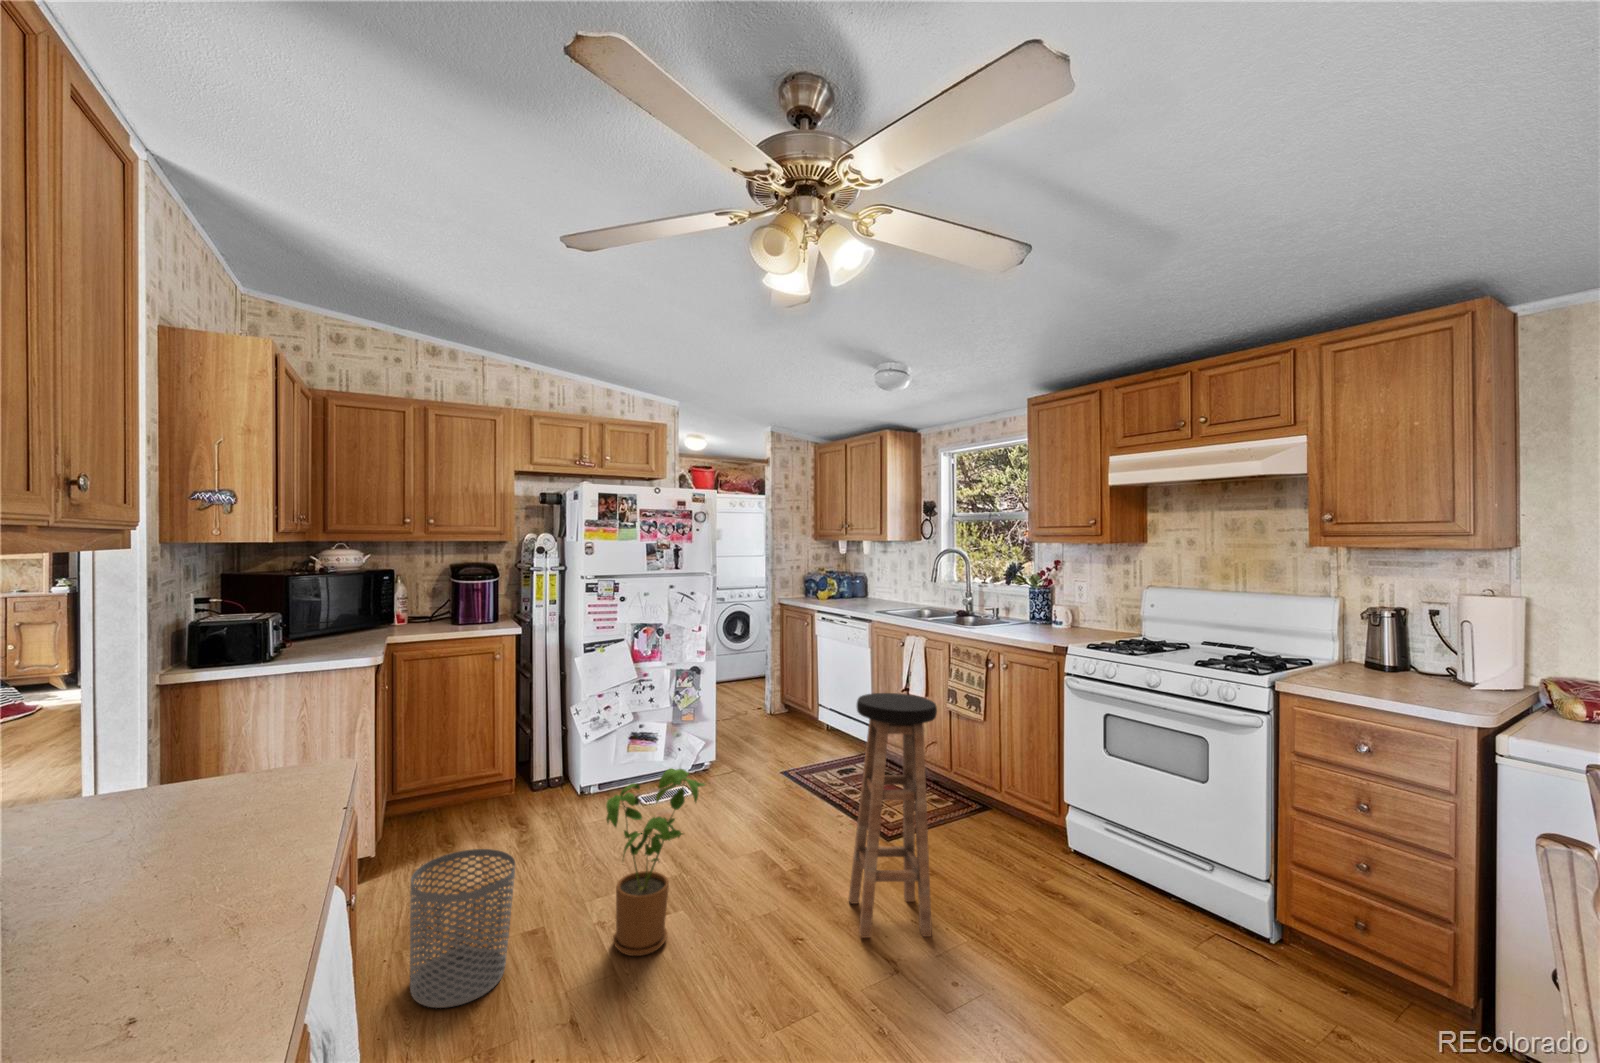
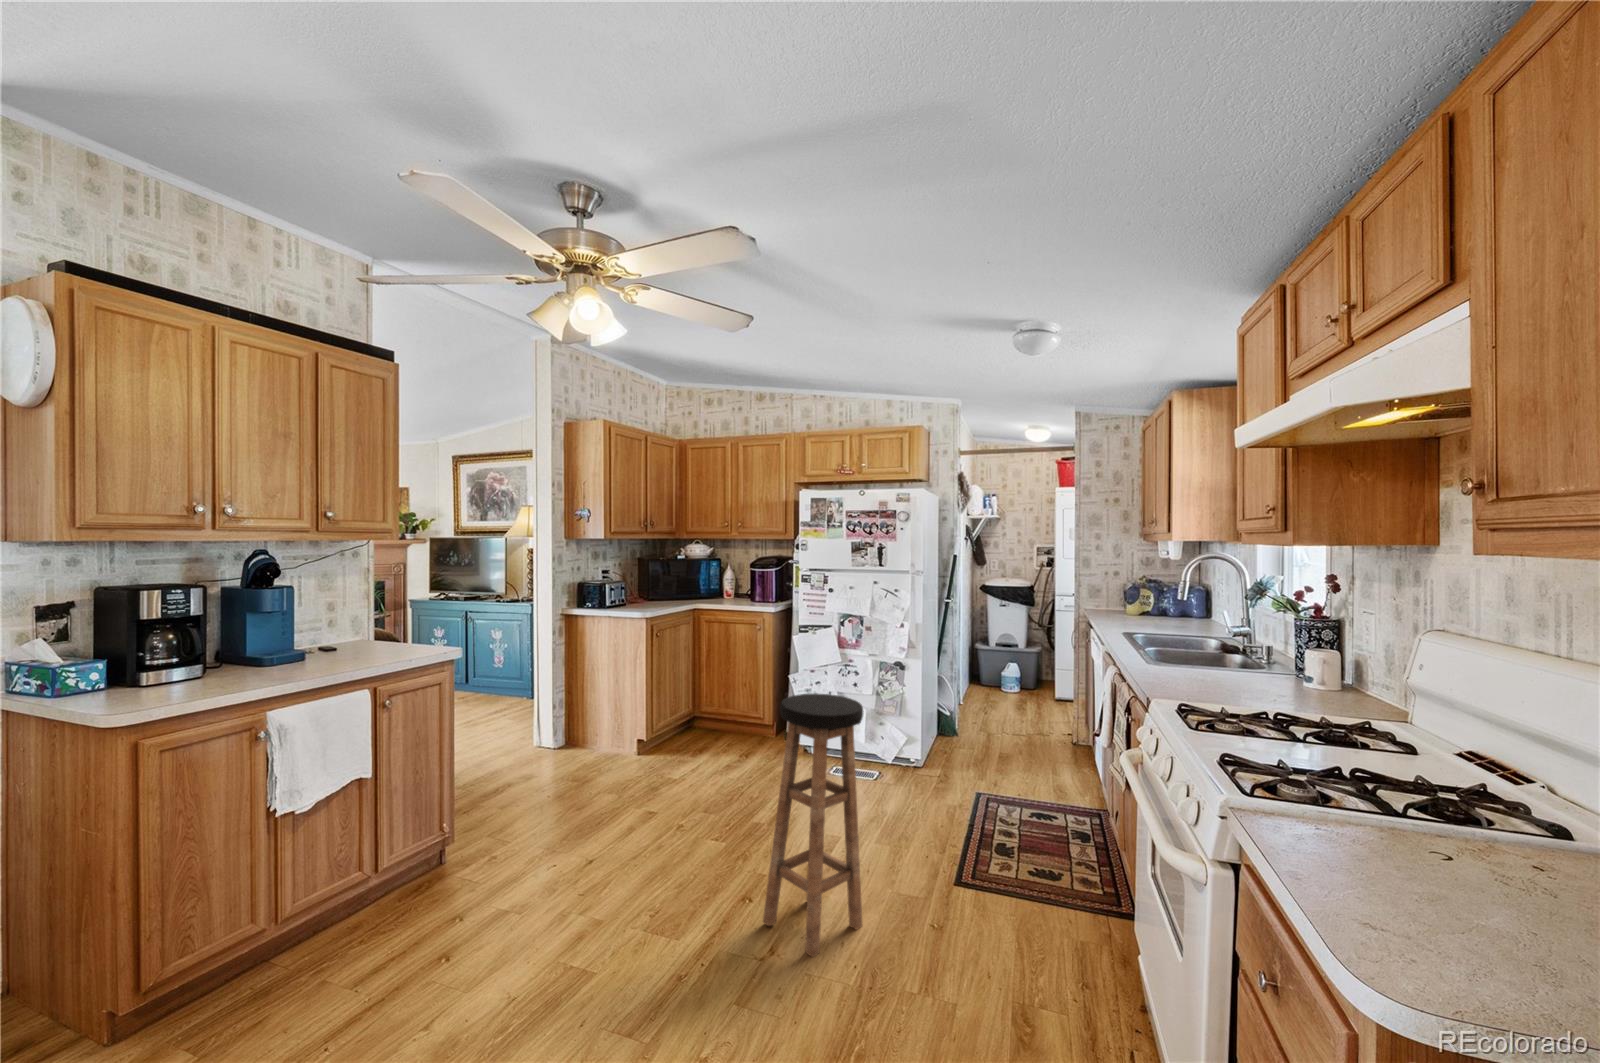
house plant: present [606,768,705,956] -> none [633,718,712,856]
waste bin: present [410,849,515,1008] -> none [548,740,612,831]

